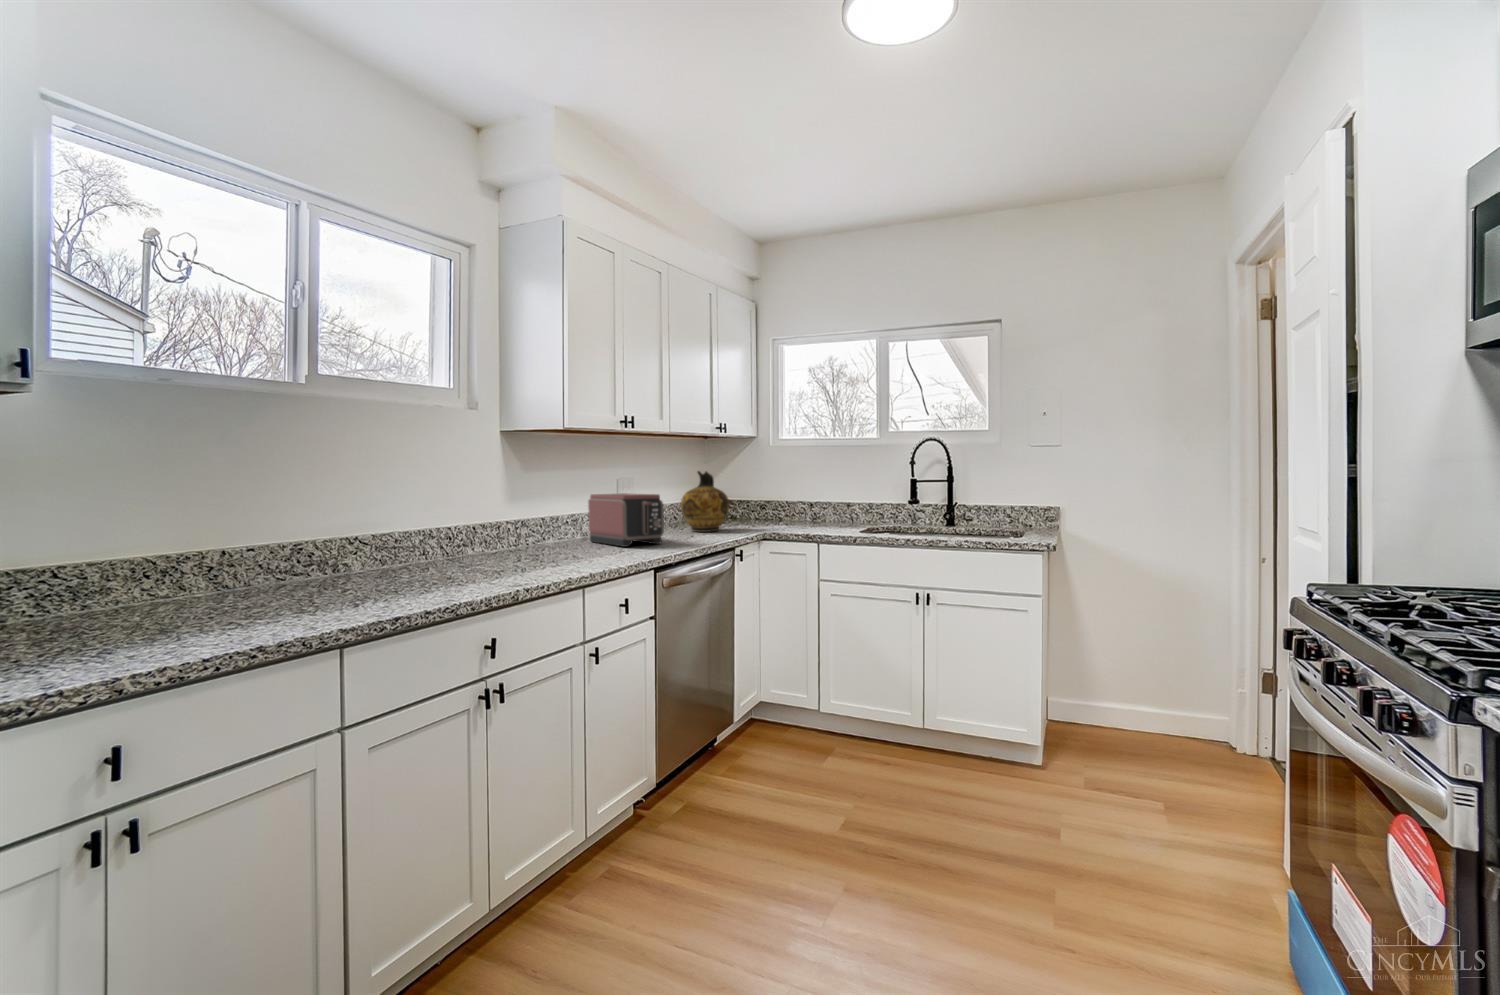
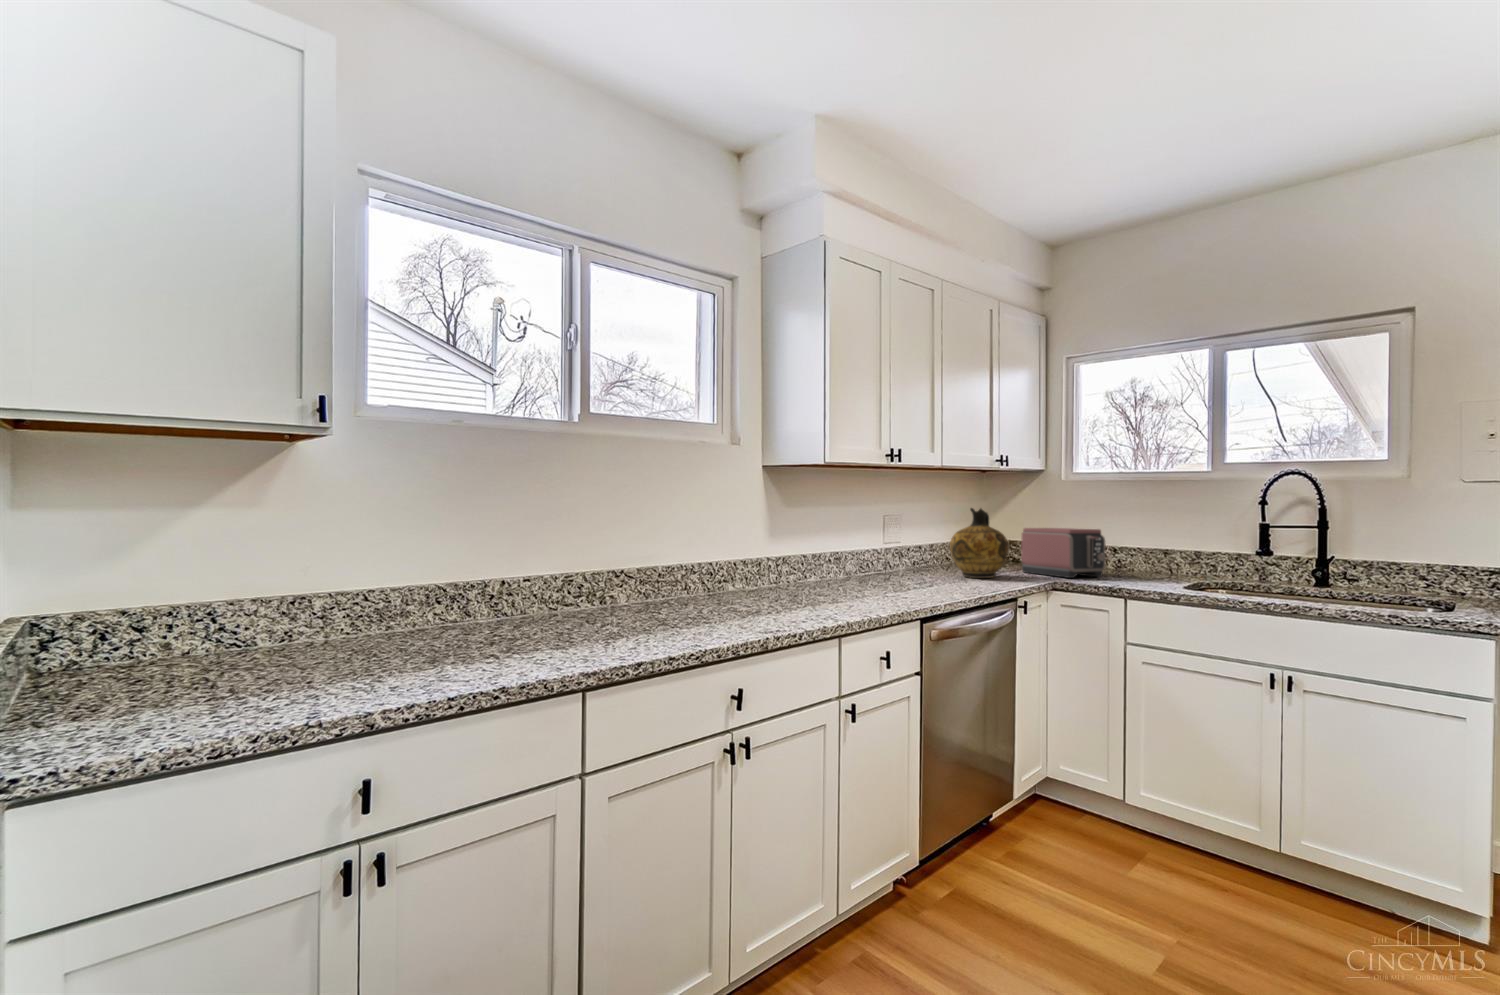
toaster: present [588,493,664,547] -> present [1021,528,1105,578]

